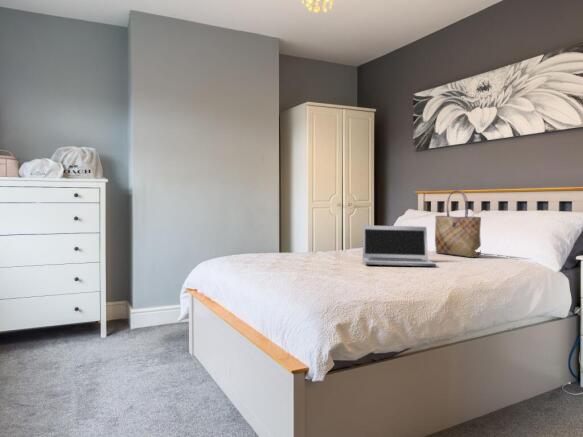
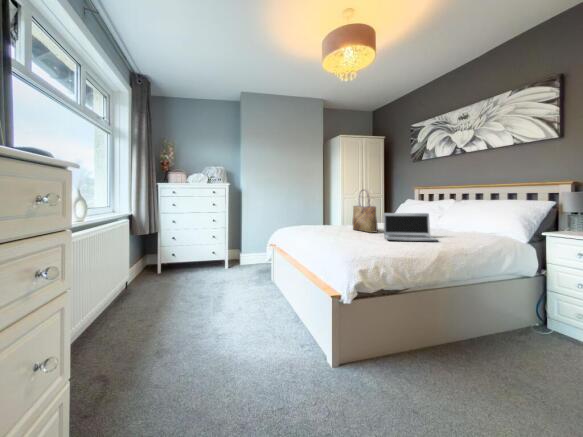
tote bag: present [435,190,481,257] -> present [352,190,378,233]

